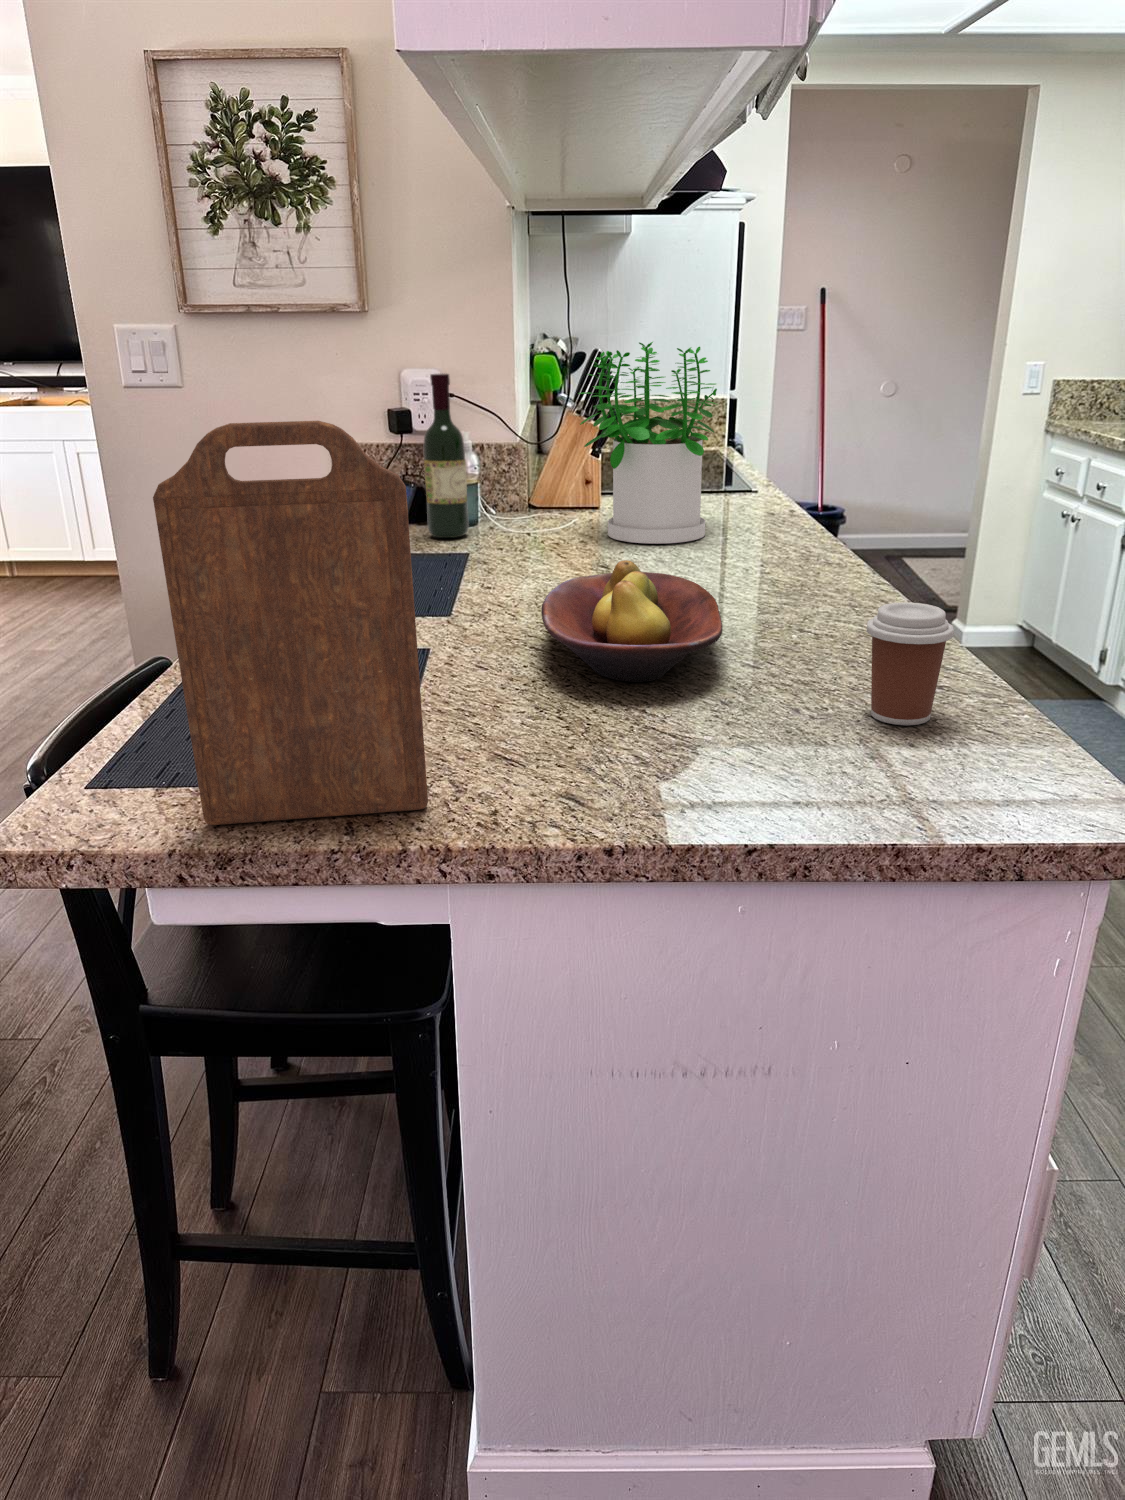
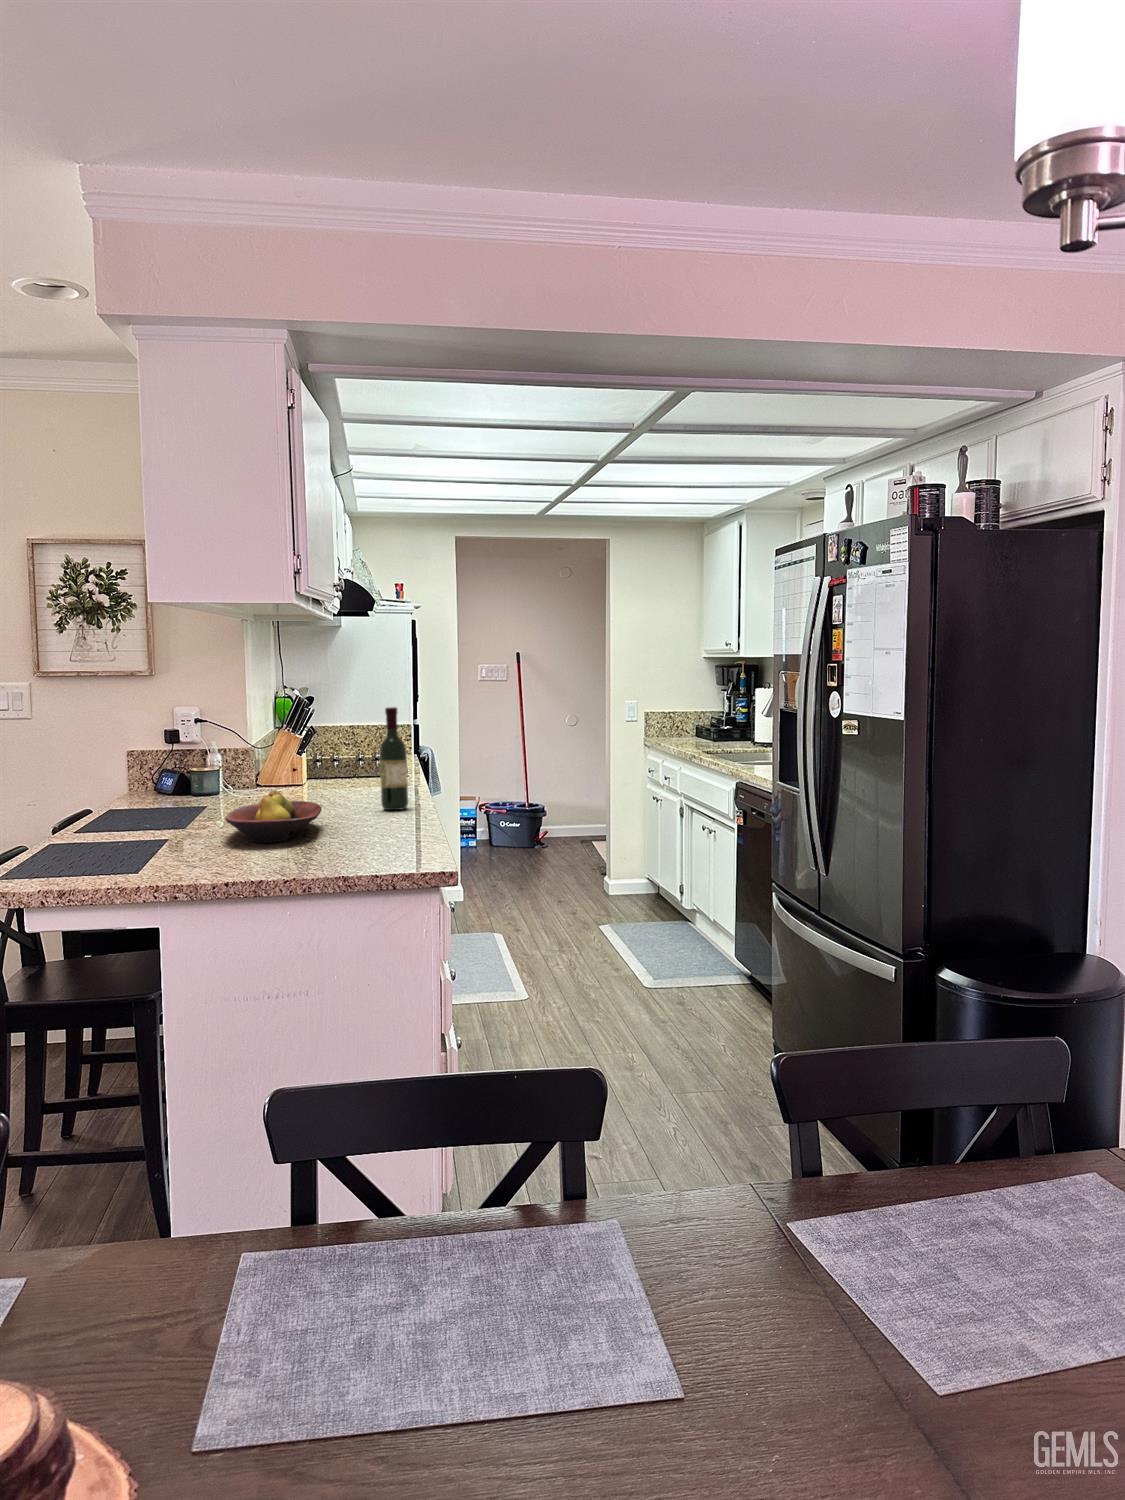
potted plant: present [579,342,717,544] -> none [276,688,361,798]
wine bottle: present [424,373,469,538] -> present [380,707,408,810]
cutting board: present [153,421,428,825] -> none [33,714,148,886]
coffee cup: present [866,602,954,725] -> none [367,795,406,848]

